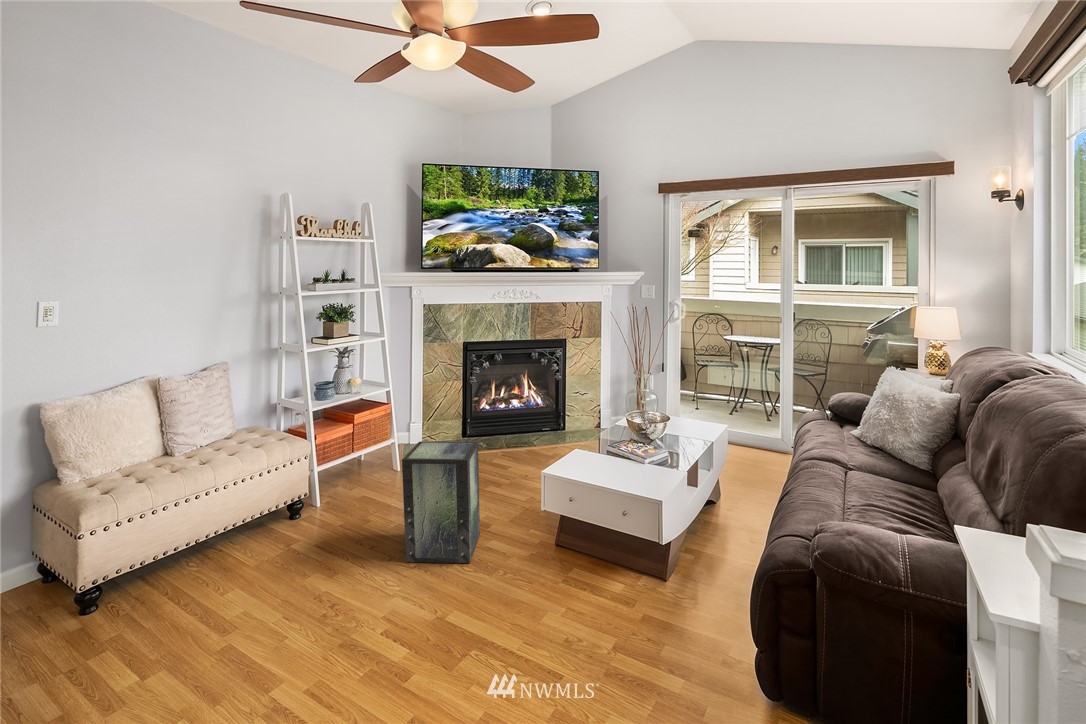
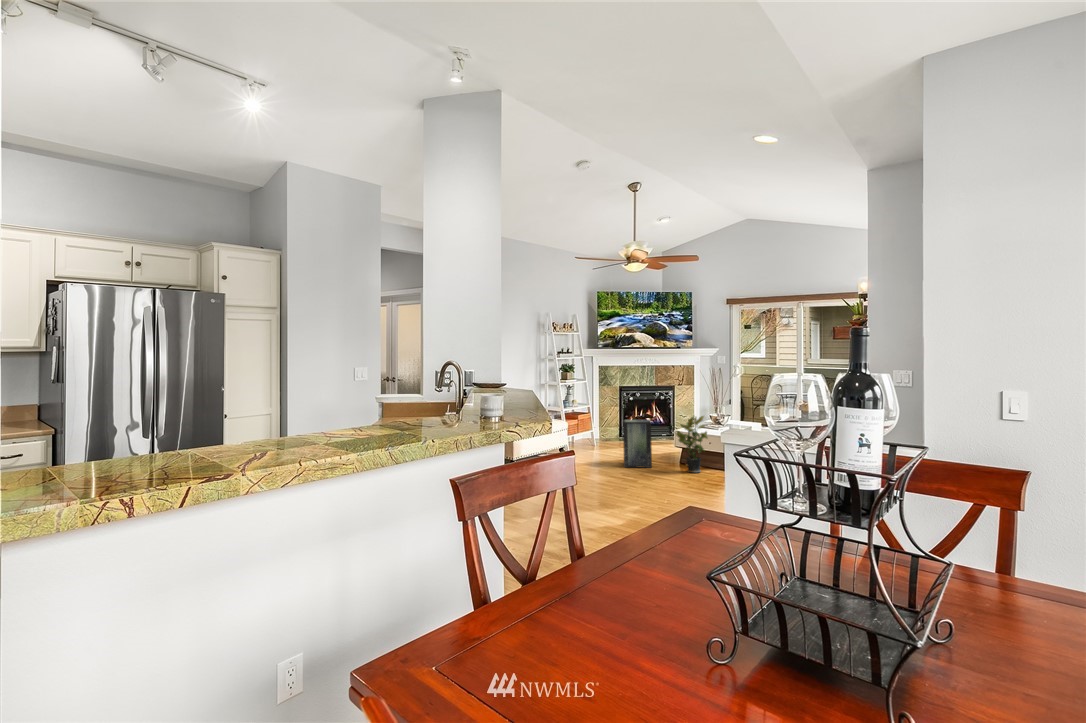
potted plant: none [518,449,595,596] -> present [676,416,707,473]

